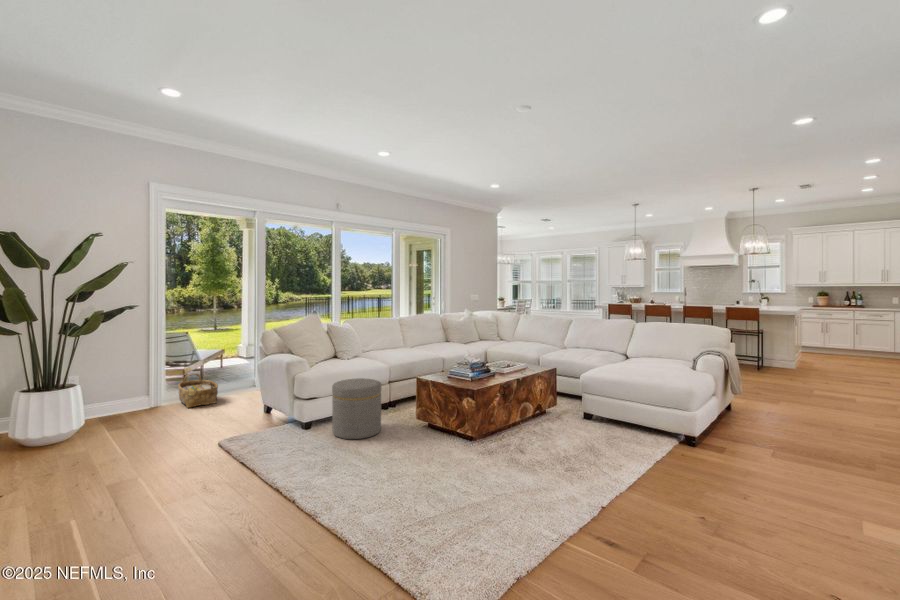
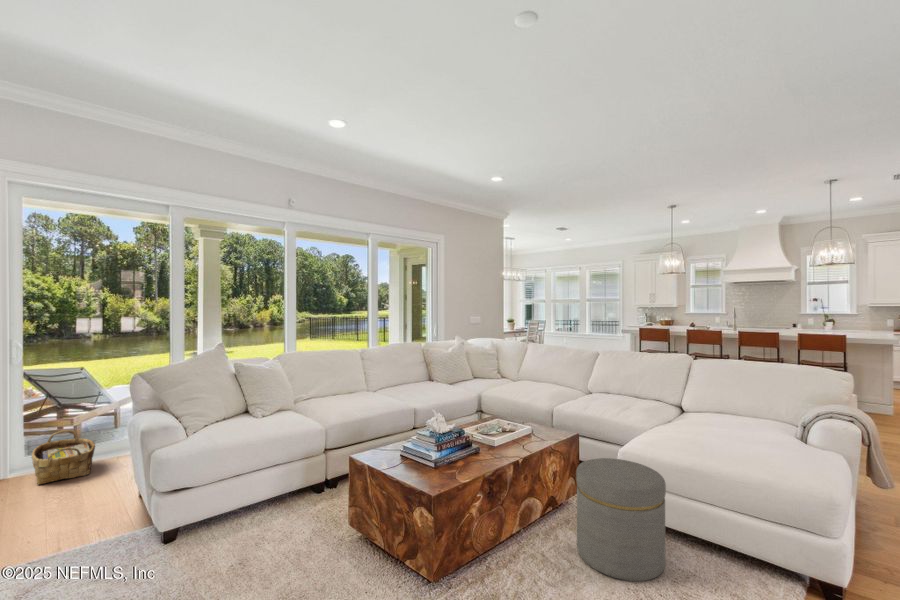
ottoman: present [332,378,381,439] -> present [576,458,666,581]

